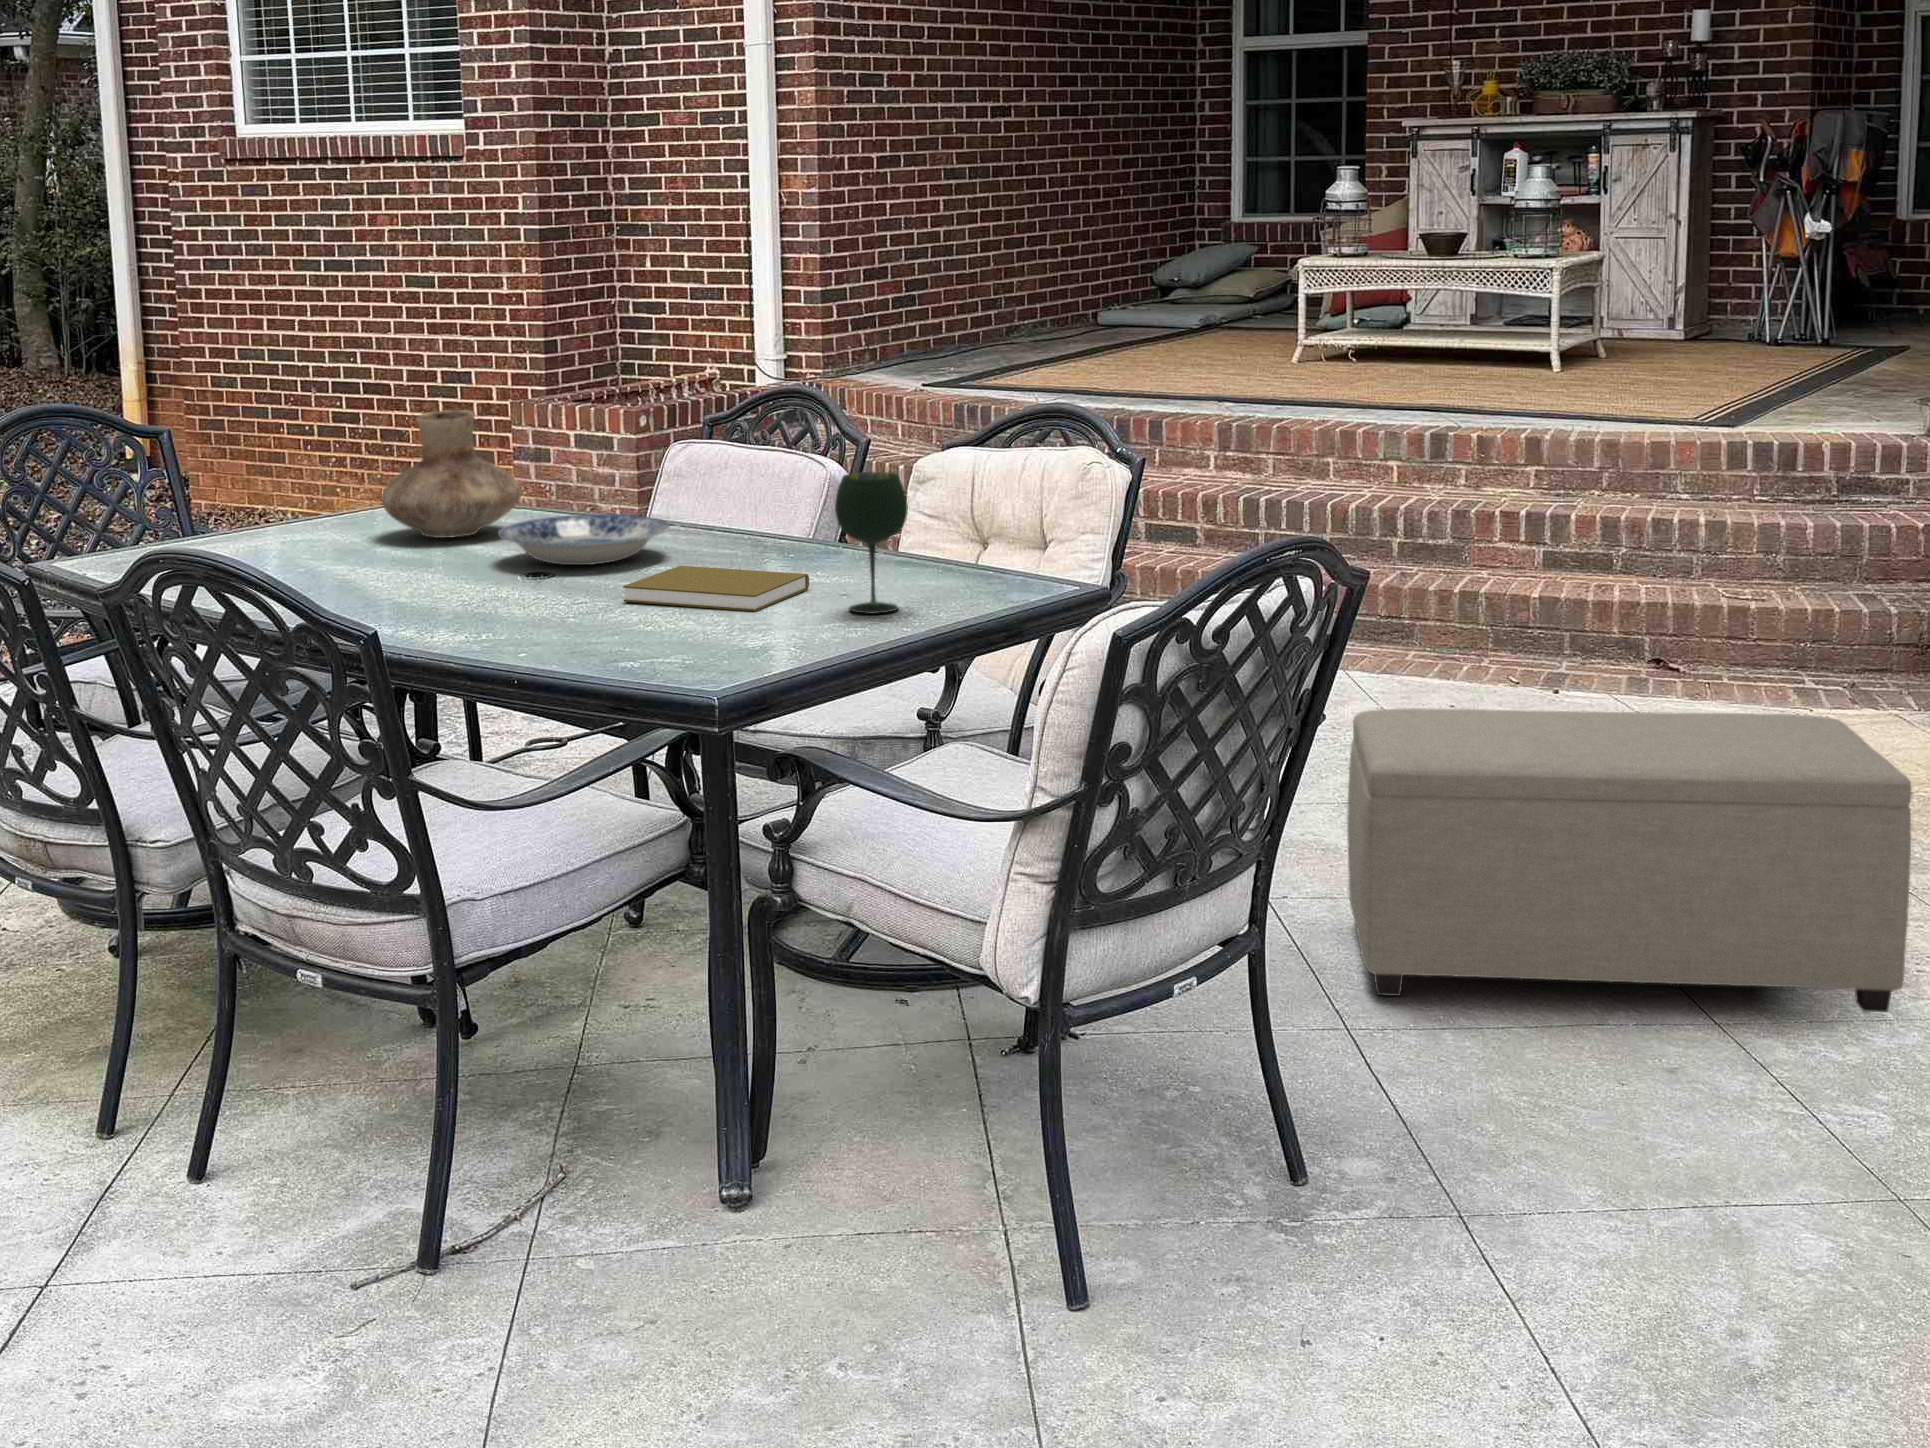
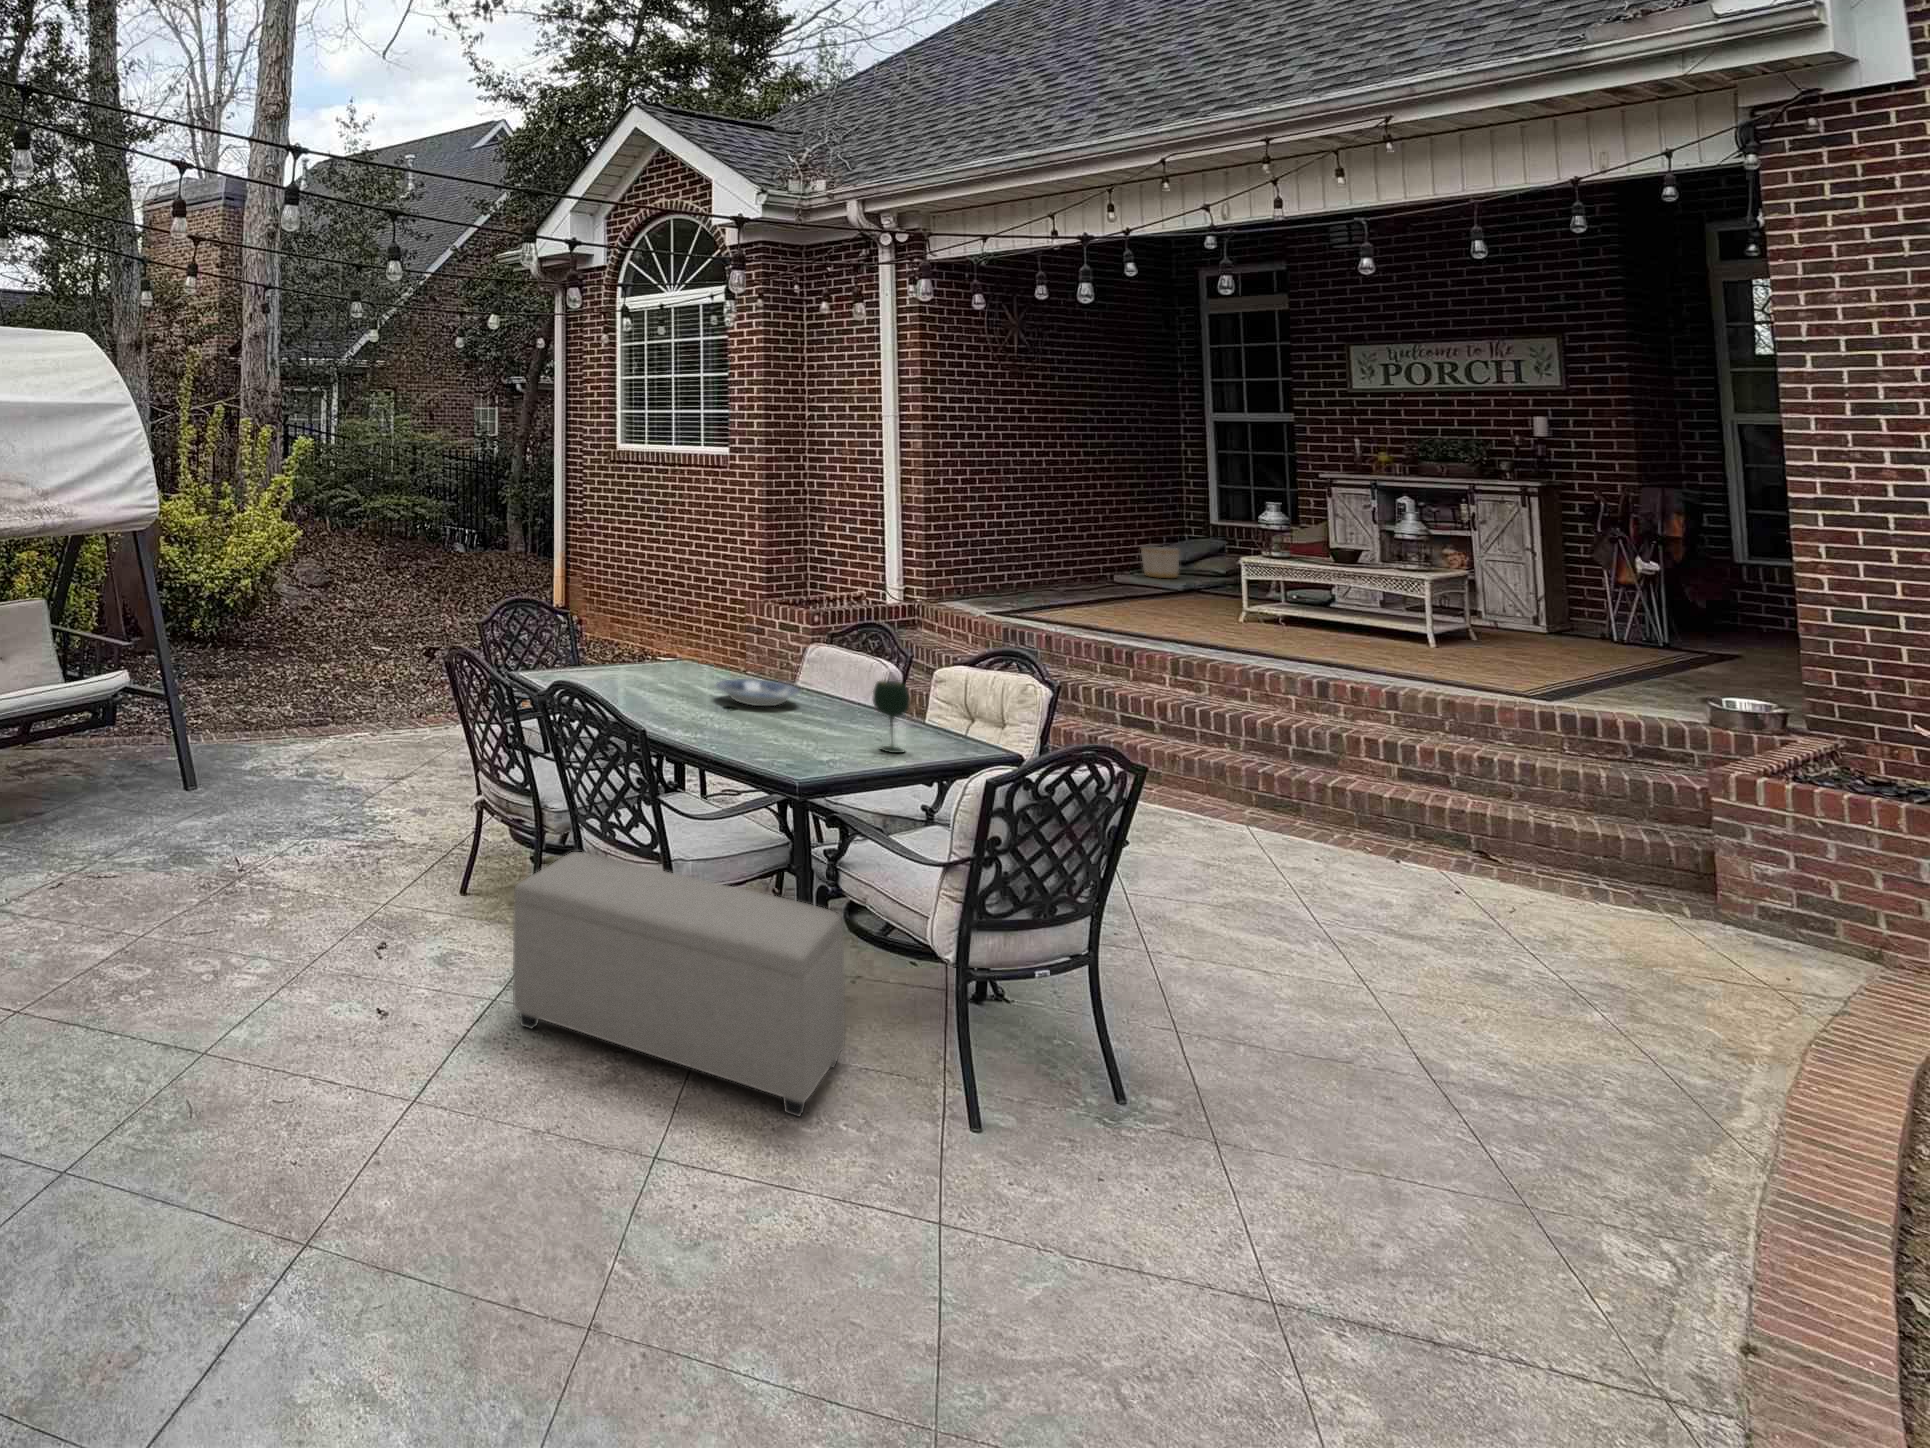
planter: none [1132,263,1187,312] -> present [1141,547,1179,578]
vase: present [381,410,521,538] -> none [665,620,731,683]
book: present [623,566,809,611] -> none [770,714,864,743]
ottoman: present [1347,708,1912,1012] -> present [513,852,845,1116]

